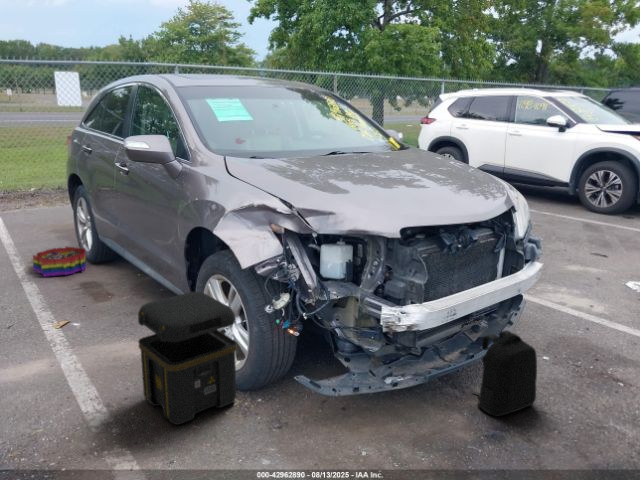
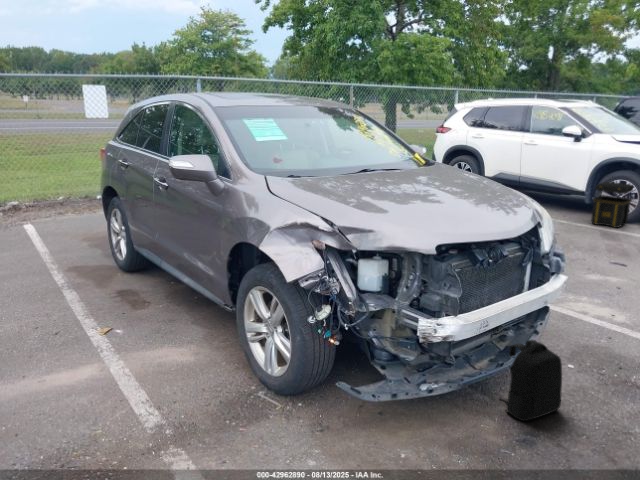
storage bin: present [33,247,86,277] -> none [70,258,119,287]
toolbox: present [138,292,237,425] -> present [591,182,633,228]

